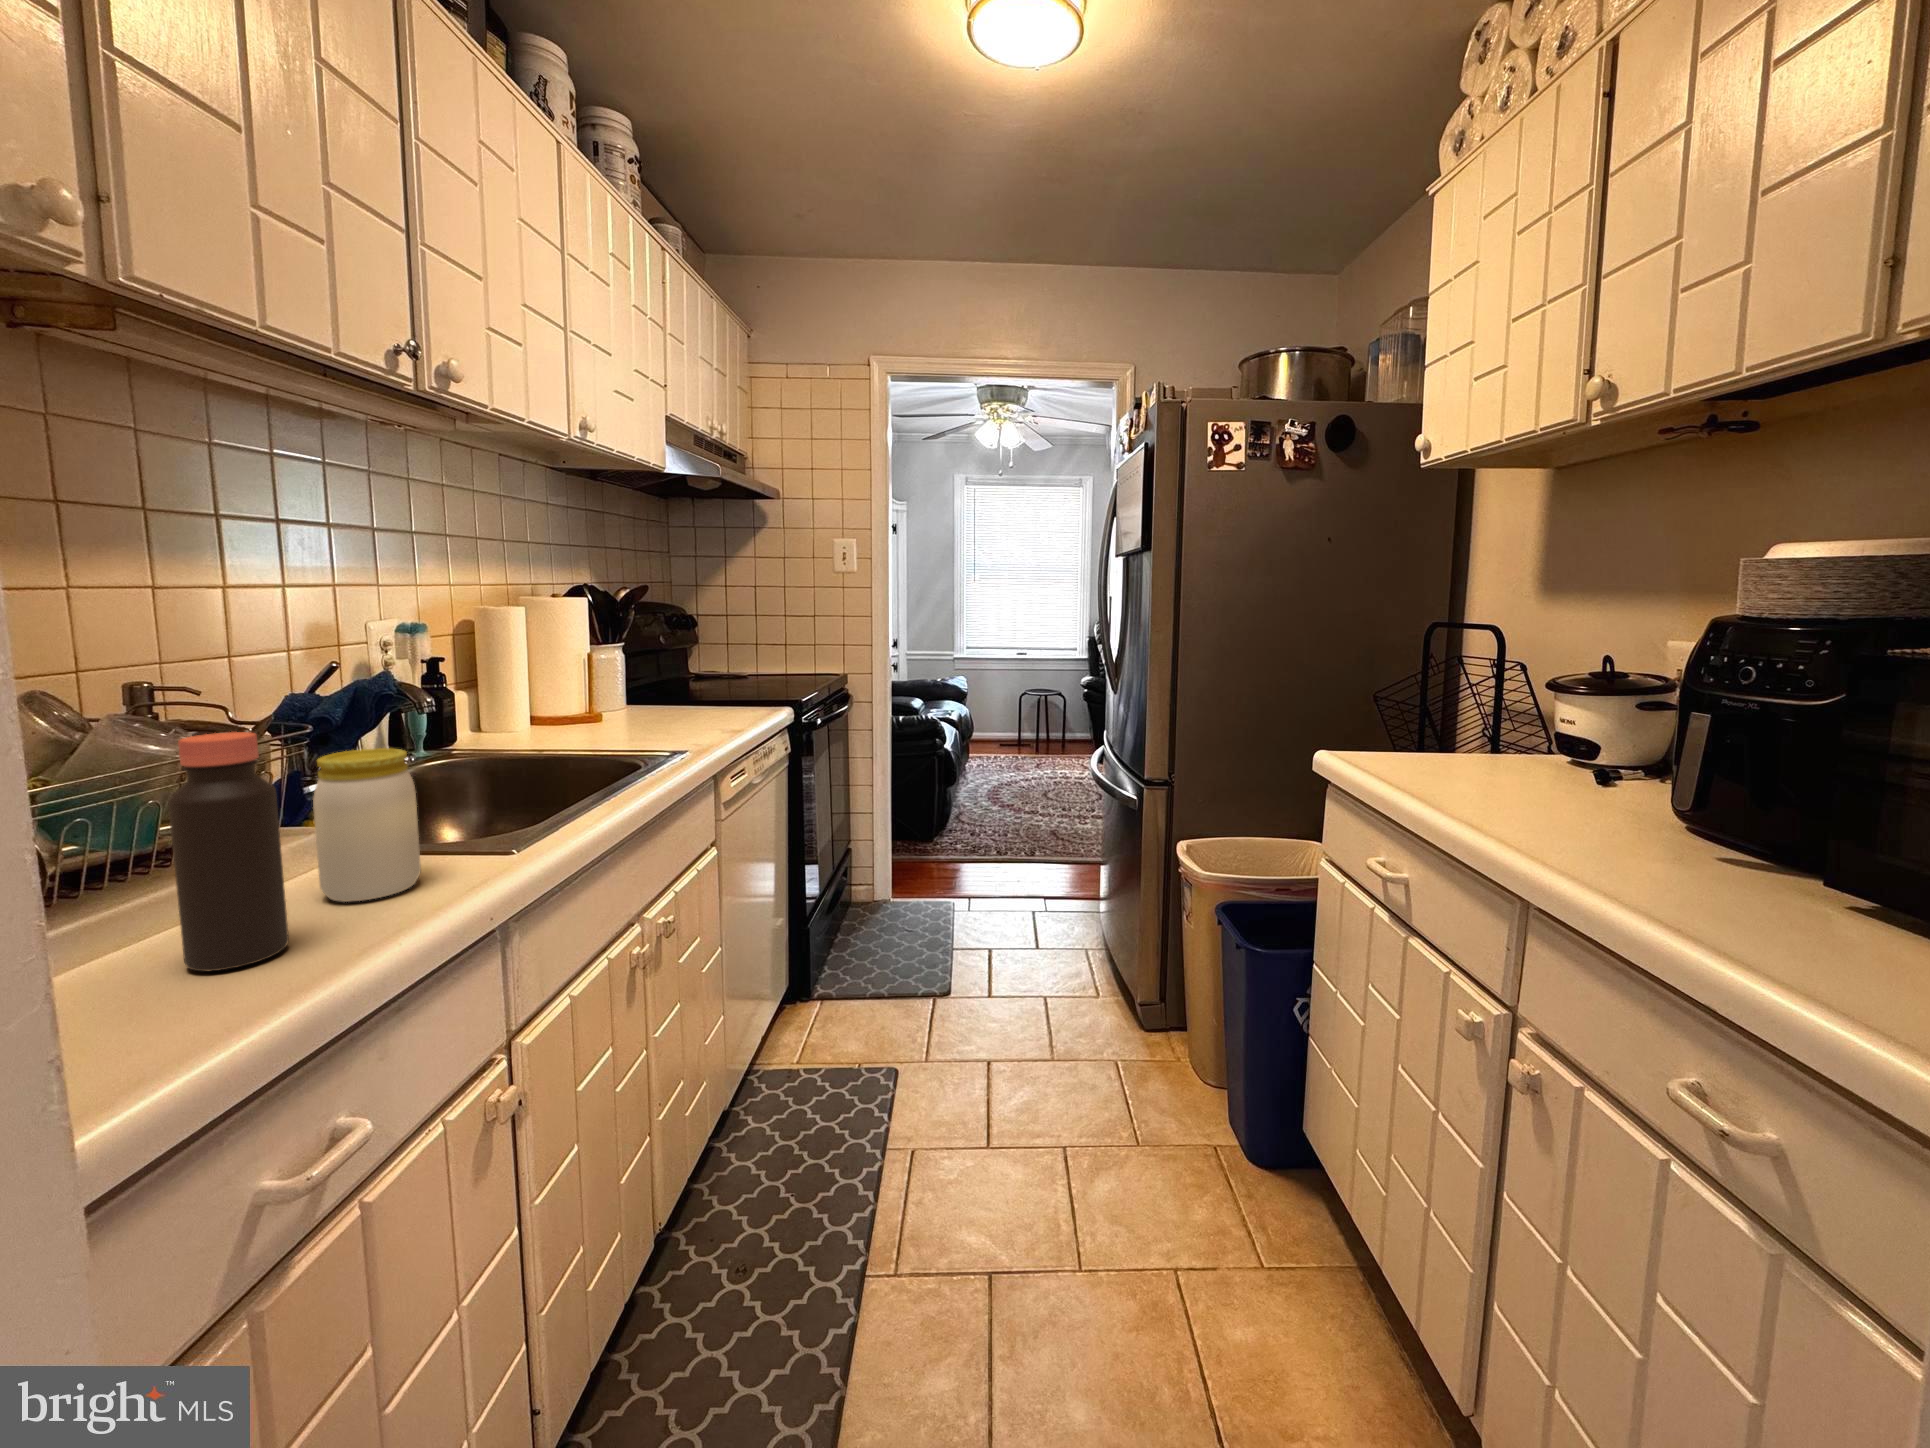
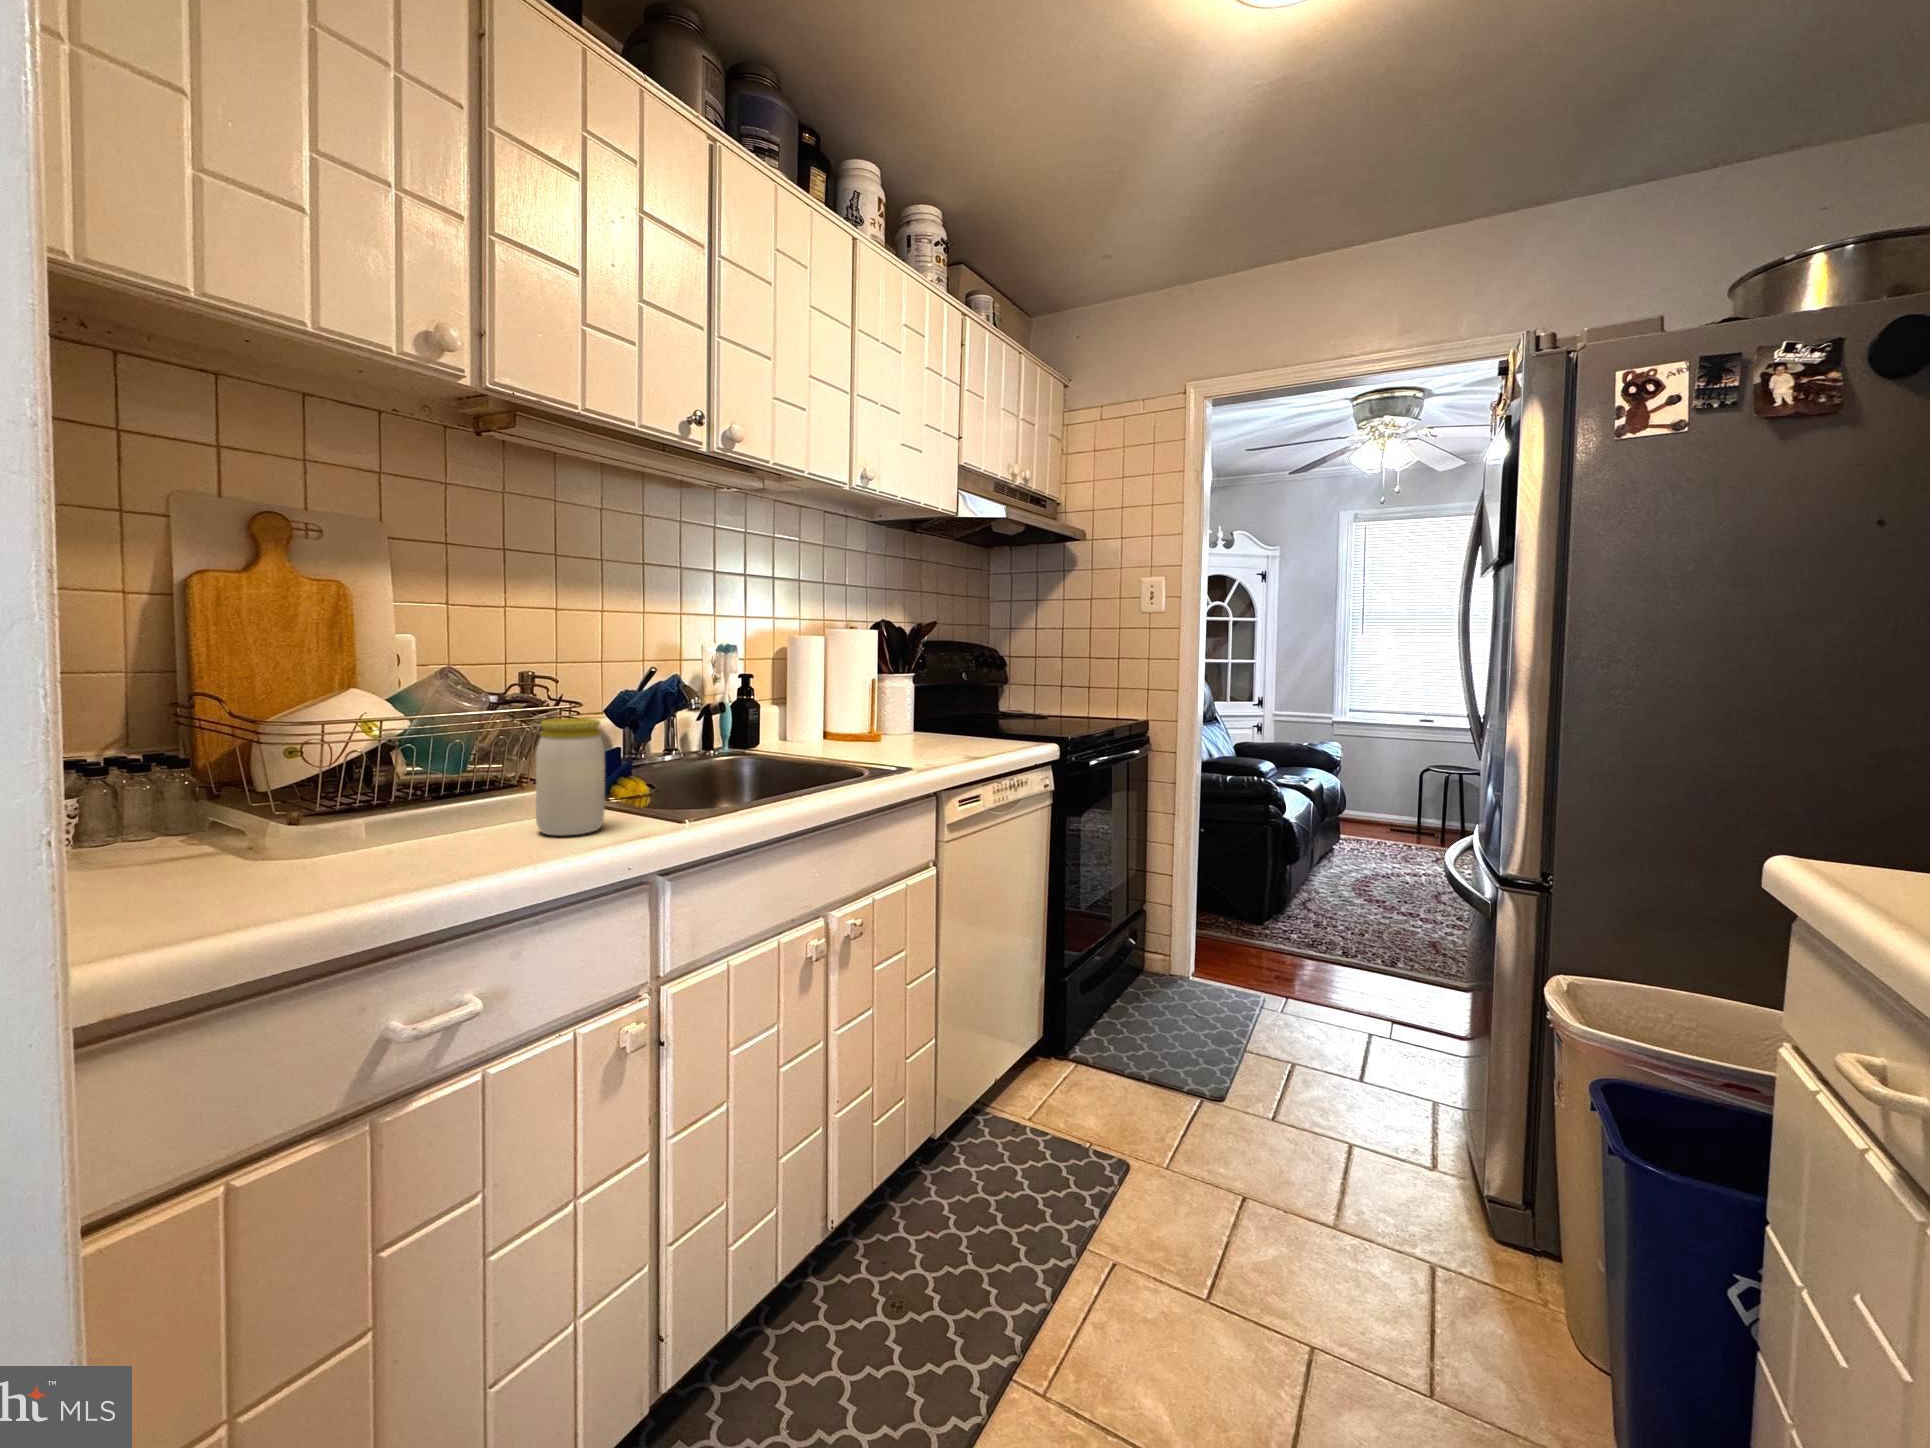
bottle: present [168,732,289,971] -> none [418,688,483,861]

